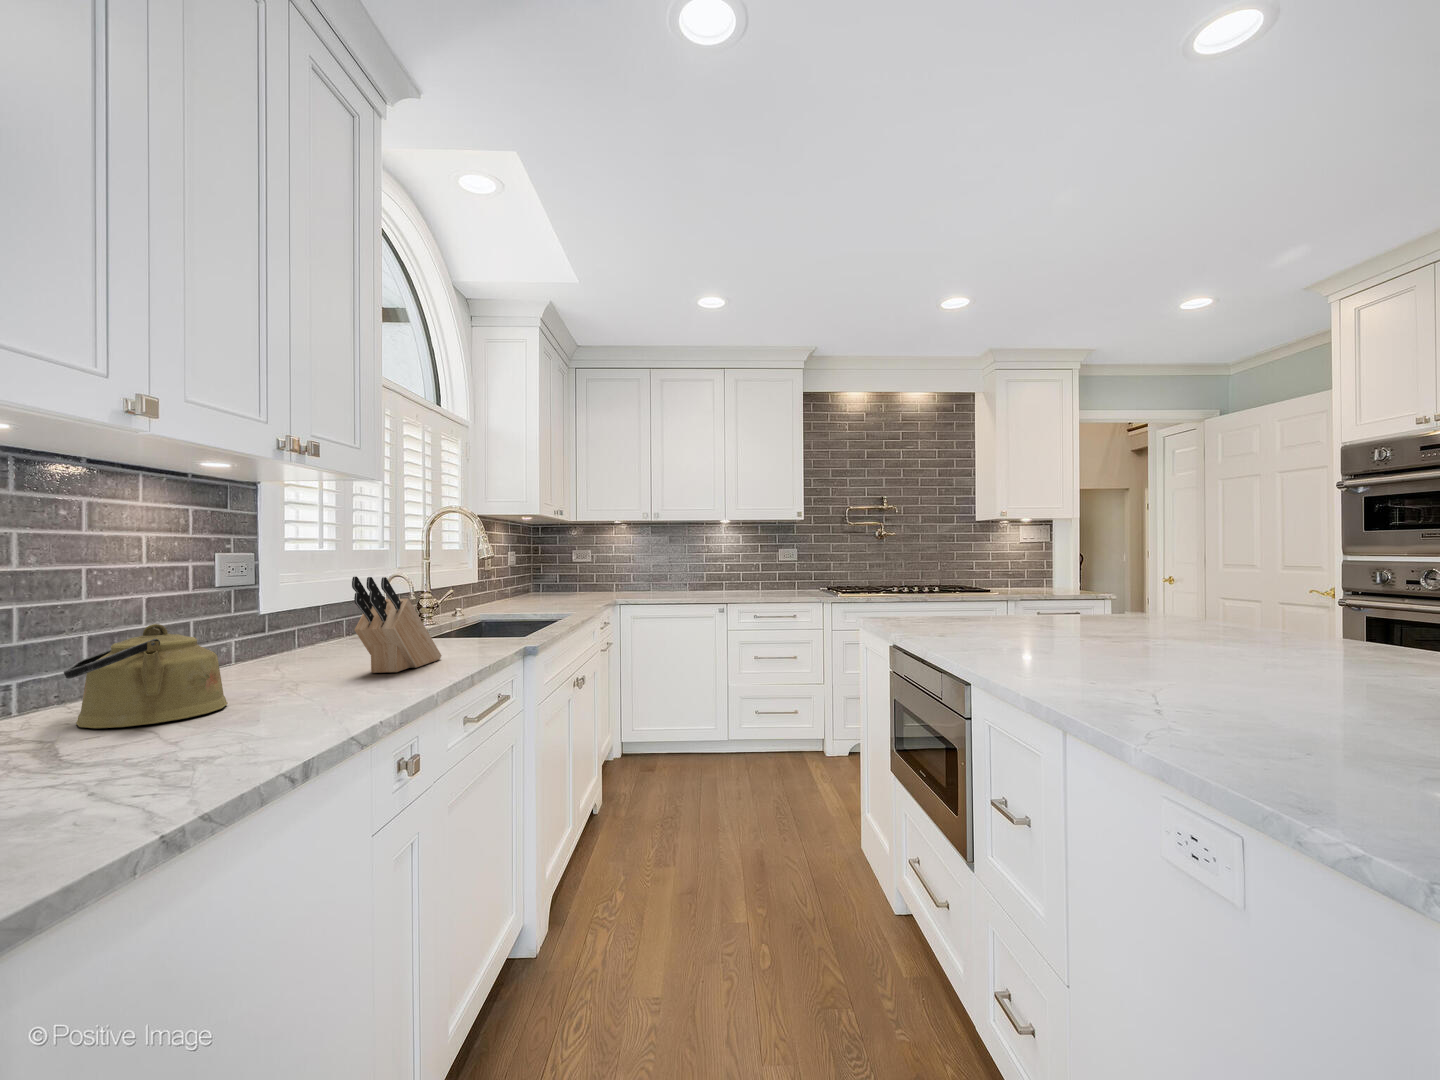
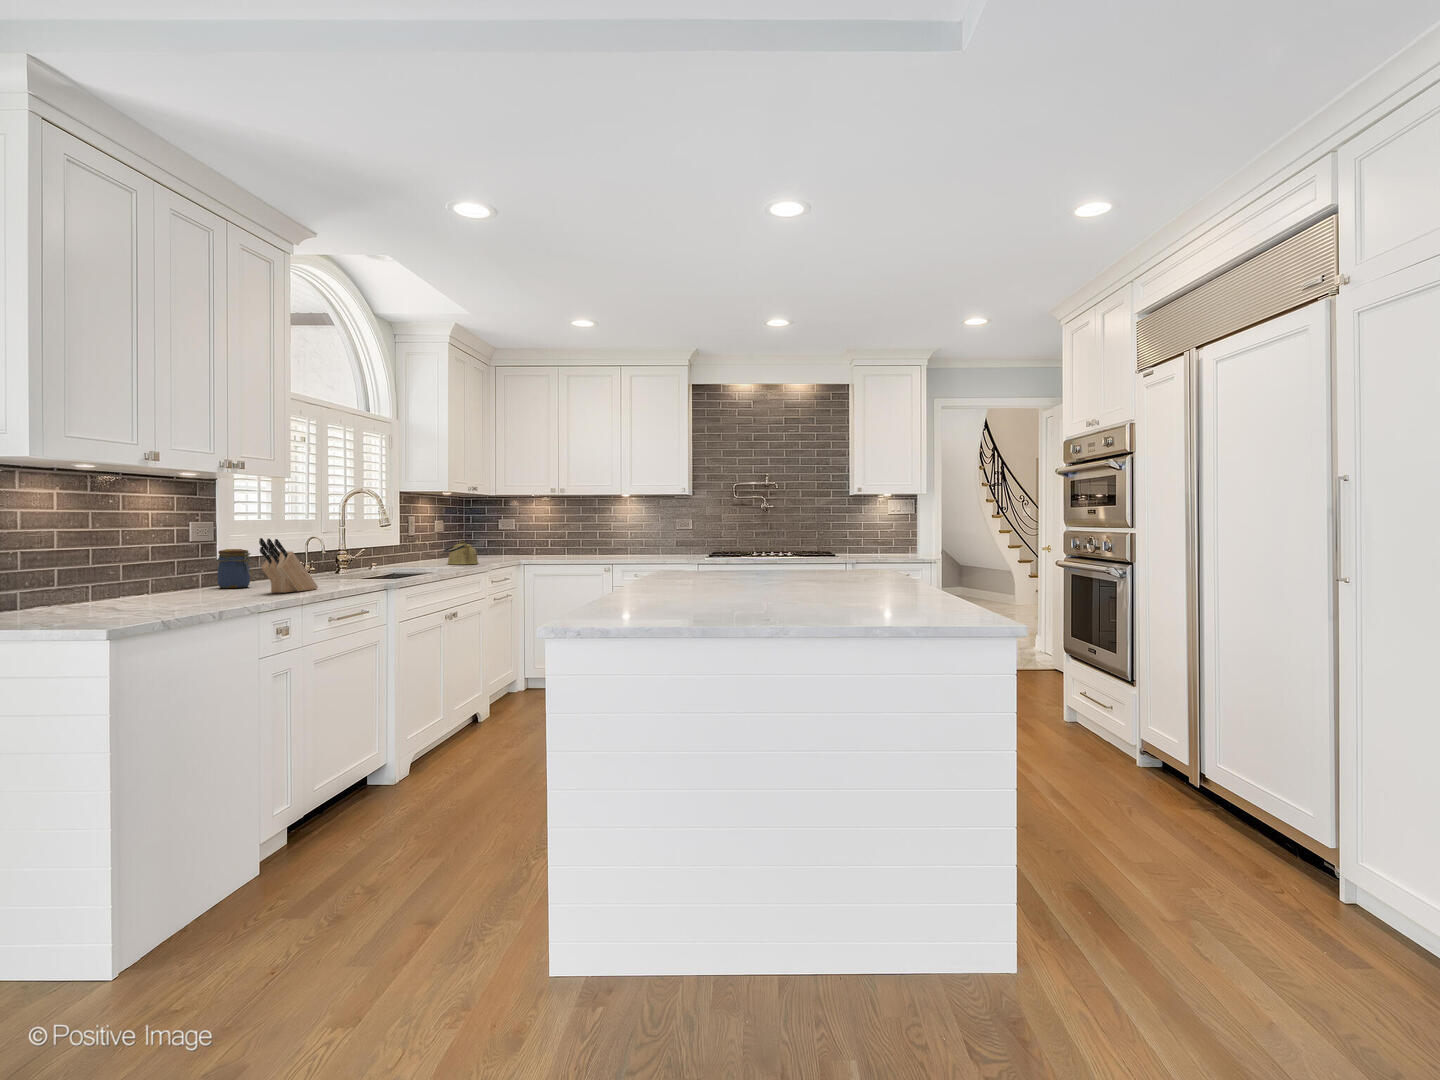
jar: none [266,596,325,664] -> present [217,549,252,588]
kettle: present [64,624,228,728] -> present [444,541,478,565]

